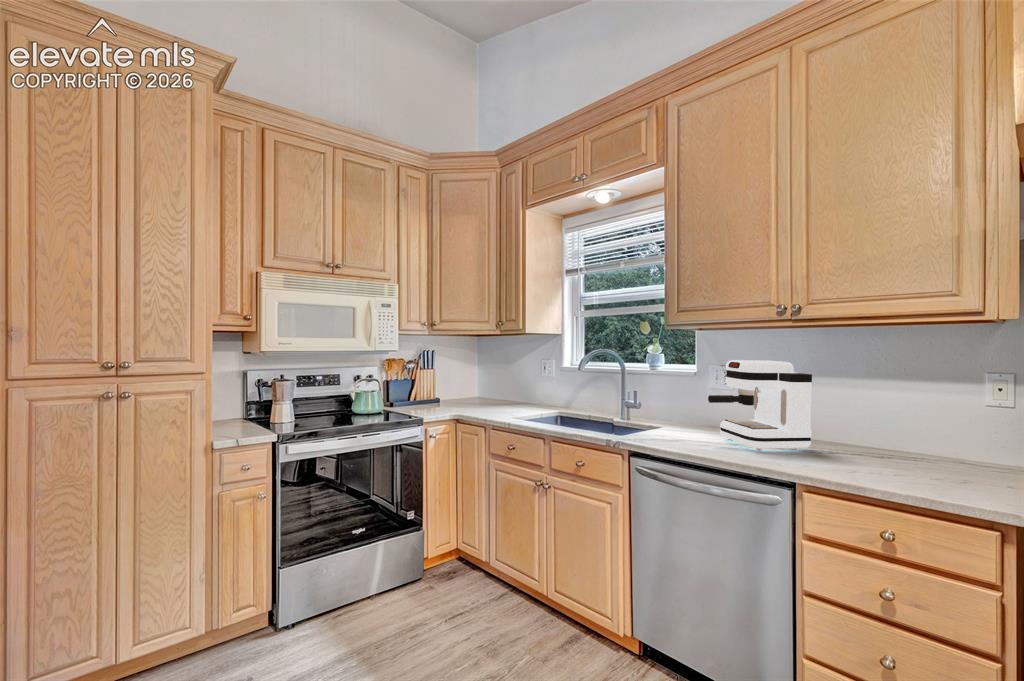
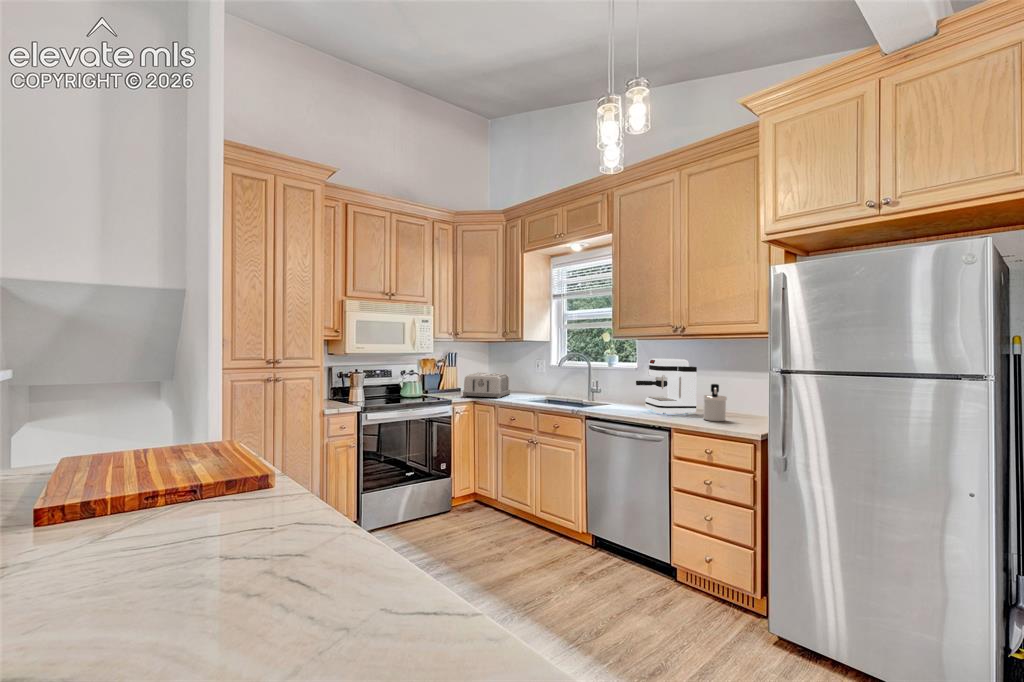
toaster: none [441,377,508,416] -> present [463,373,510,398]
soap dispenser: none [839,405,885,471] -> present [703,384,727,421]

